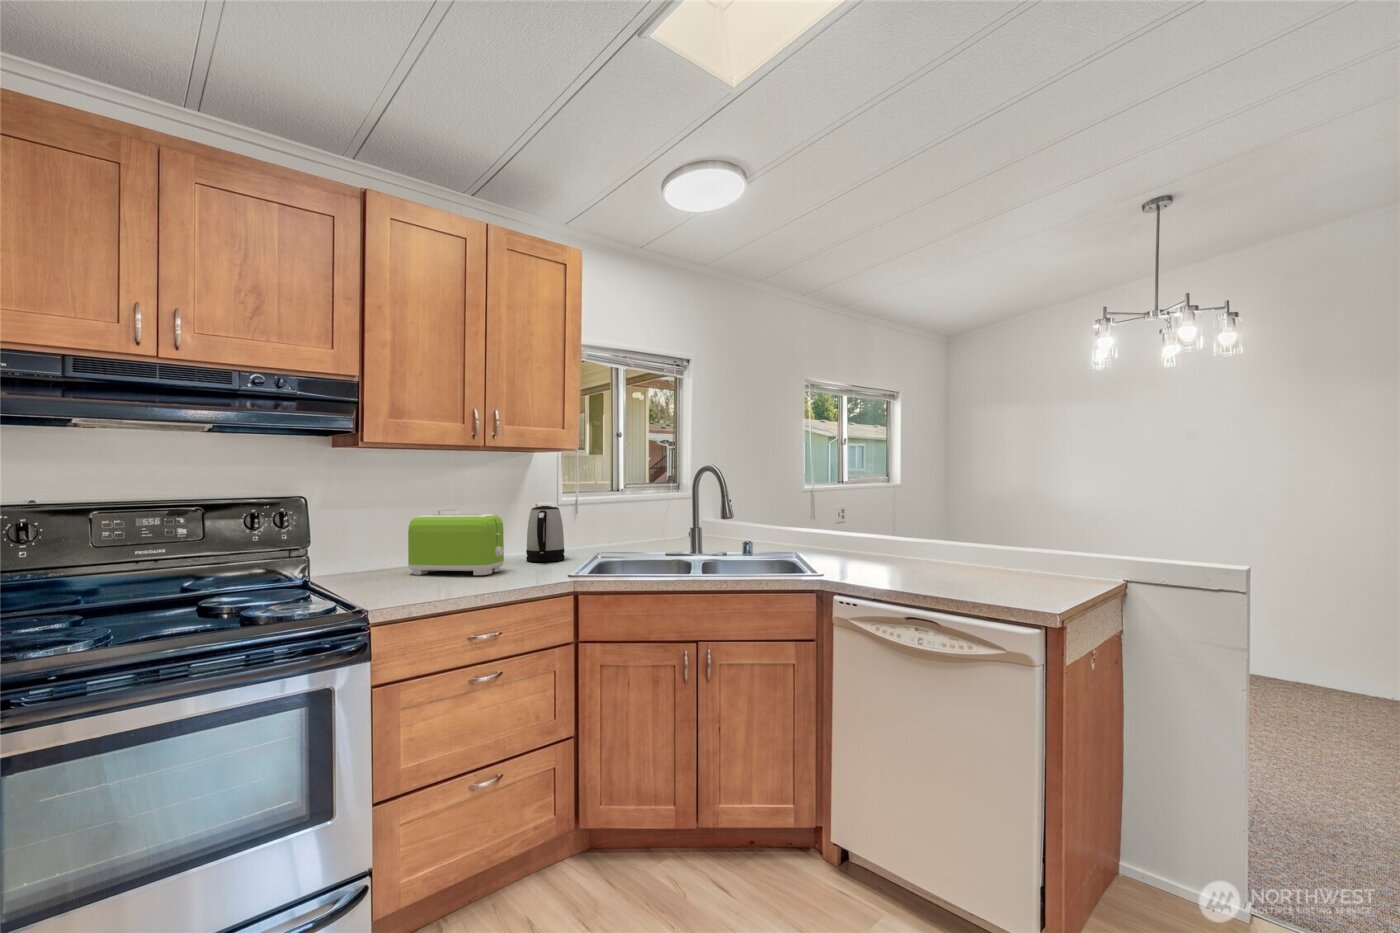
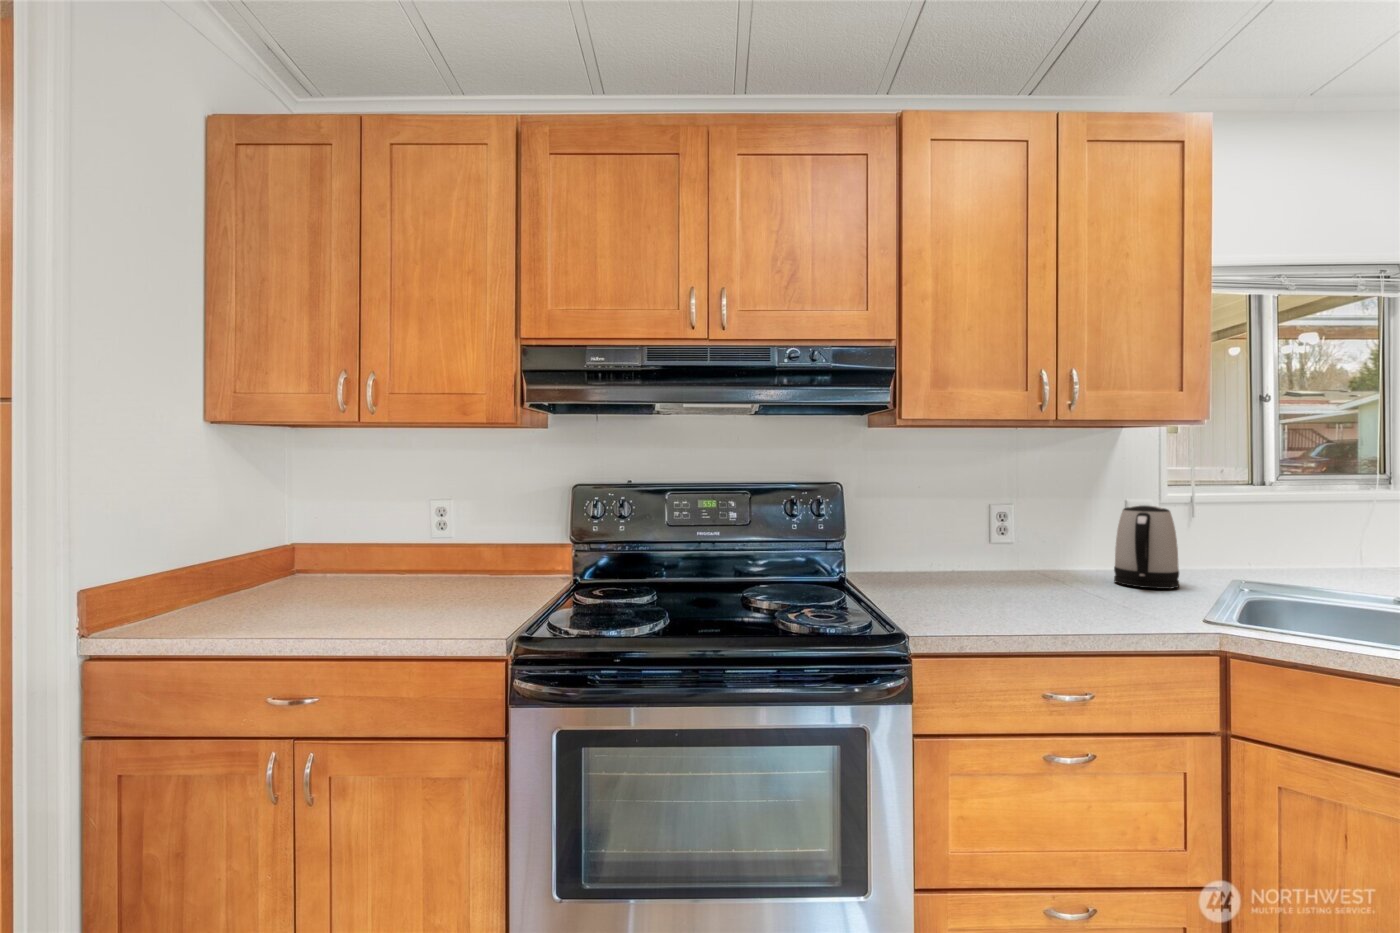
toaster: present [408,514,504,575] -> none [953,510,1085,600]

